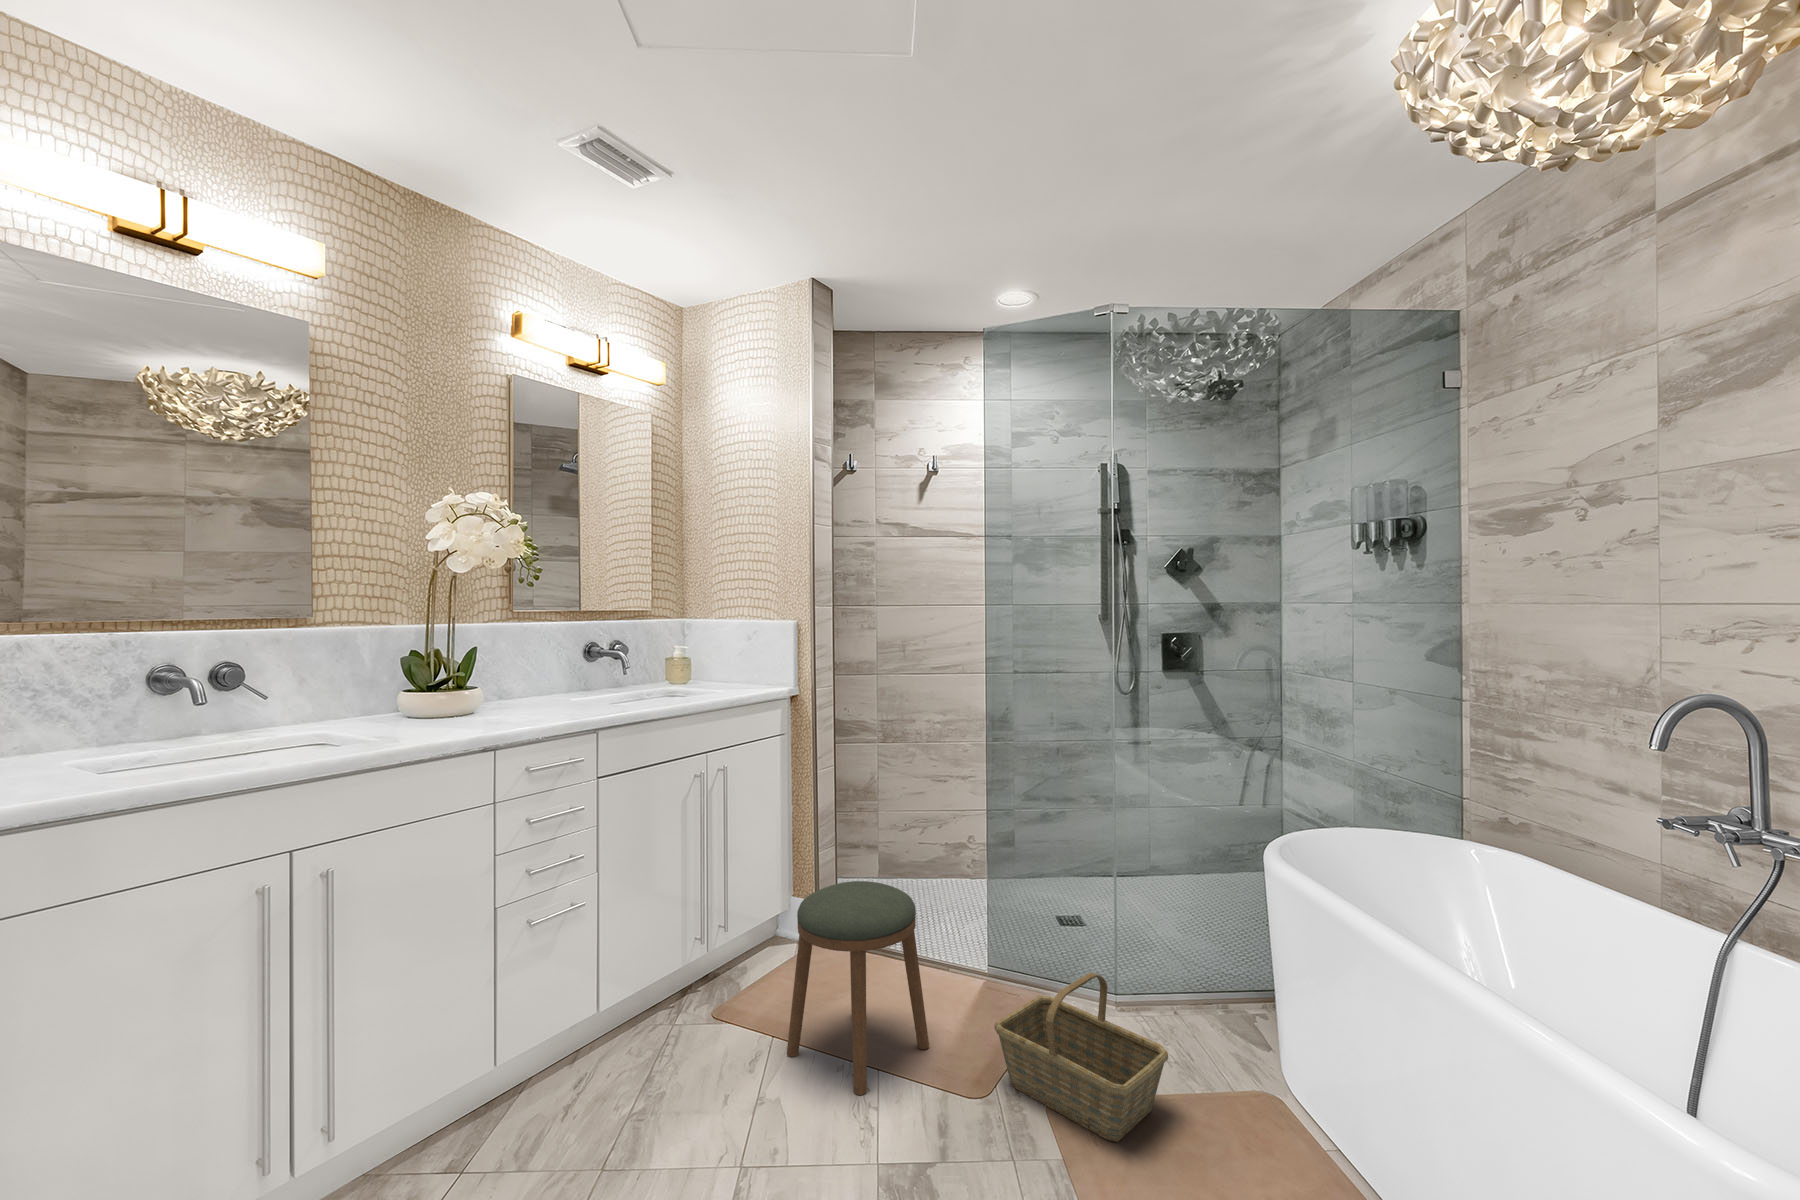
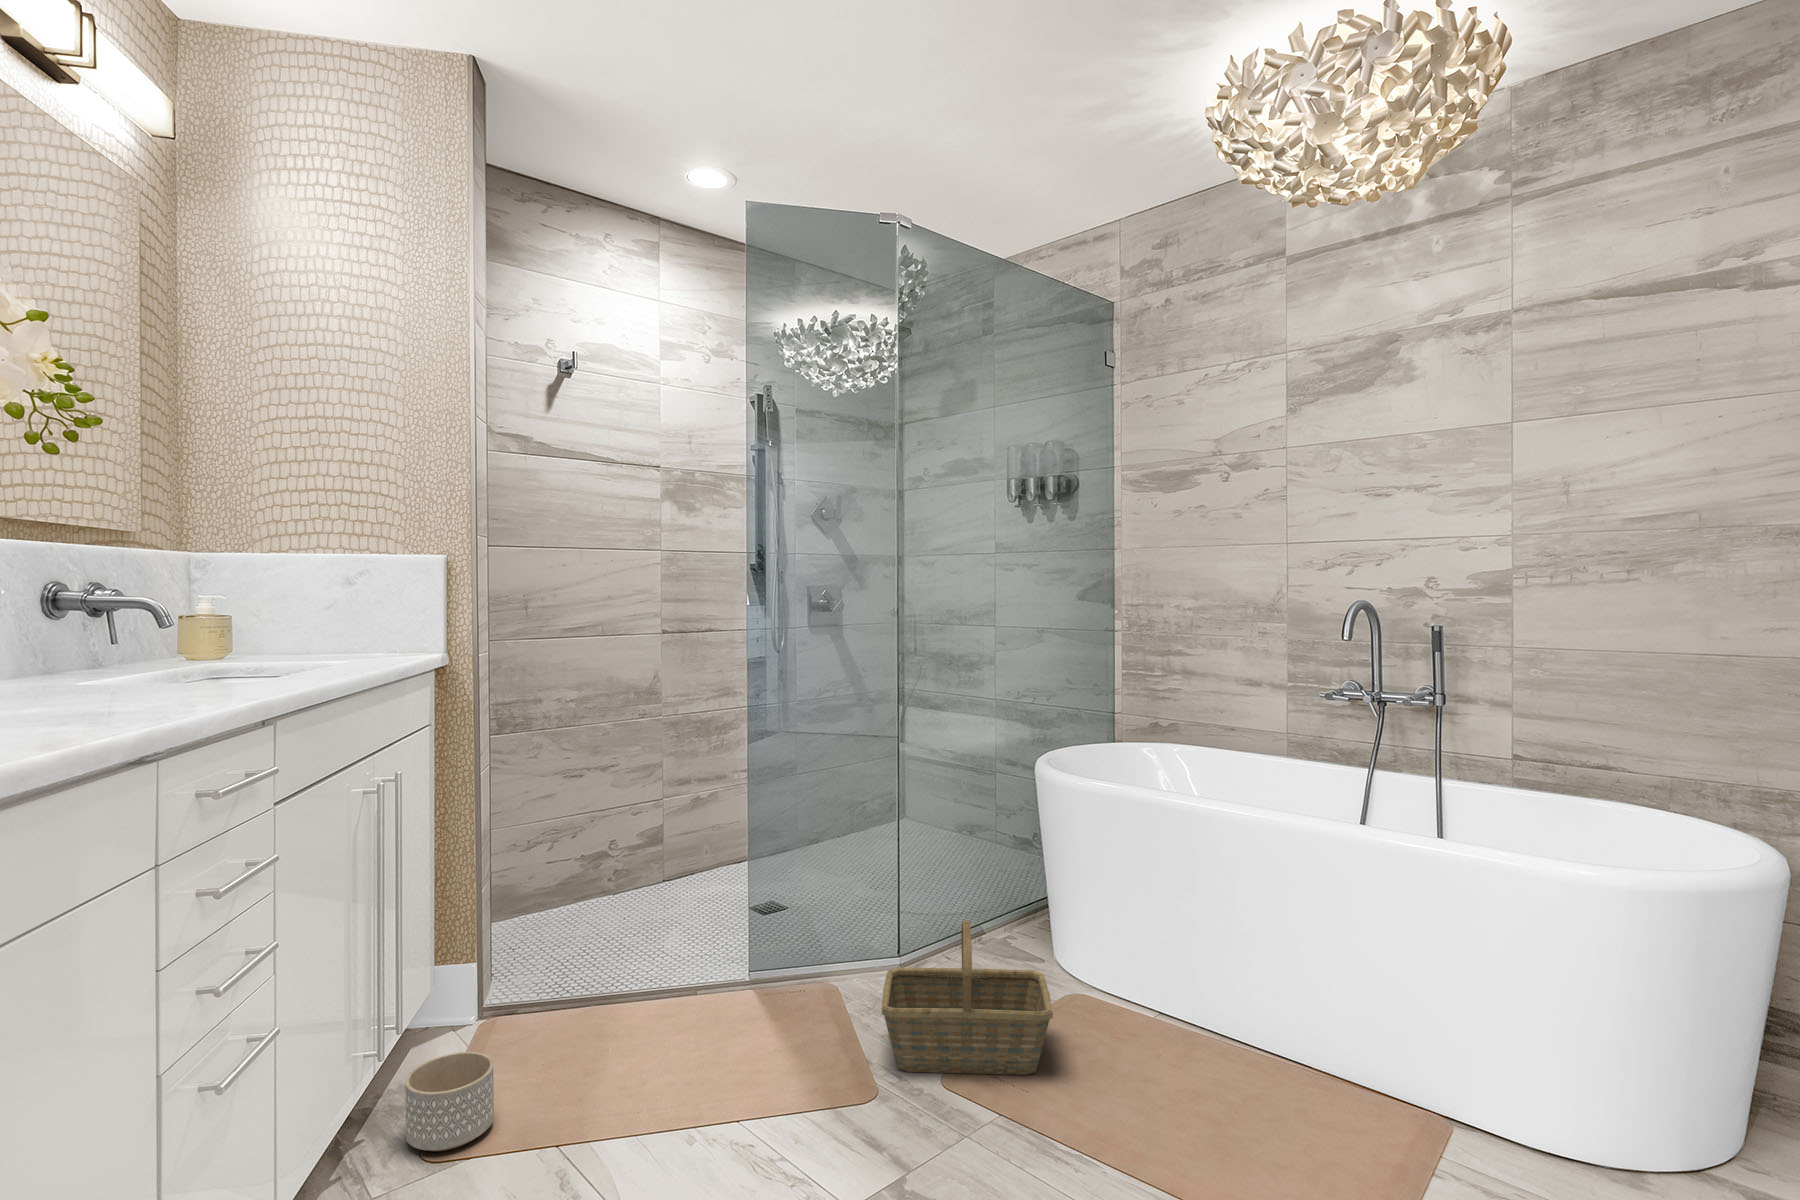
stool: present [787,881,929,1095] -> none [621,889,786,1156]
planter: none [706,949,757,1008] -> present [405,1052,494,1151]

